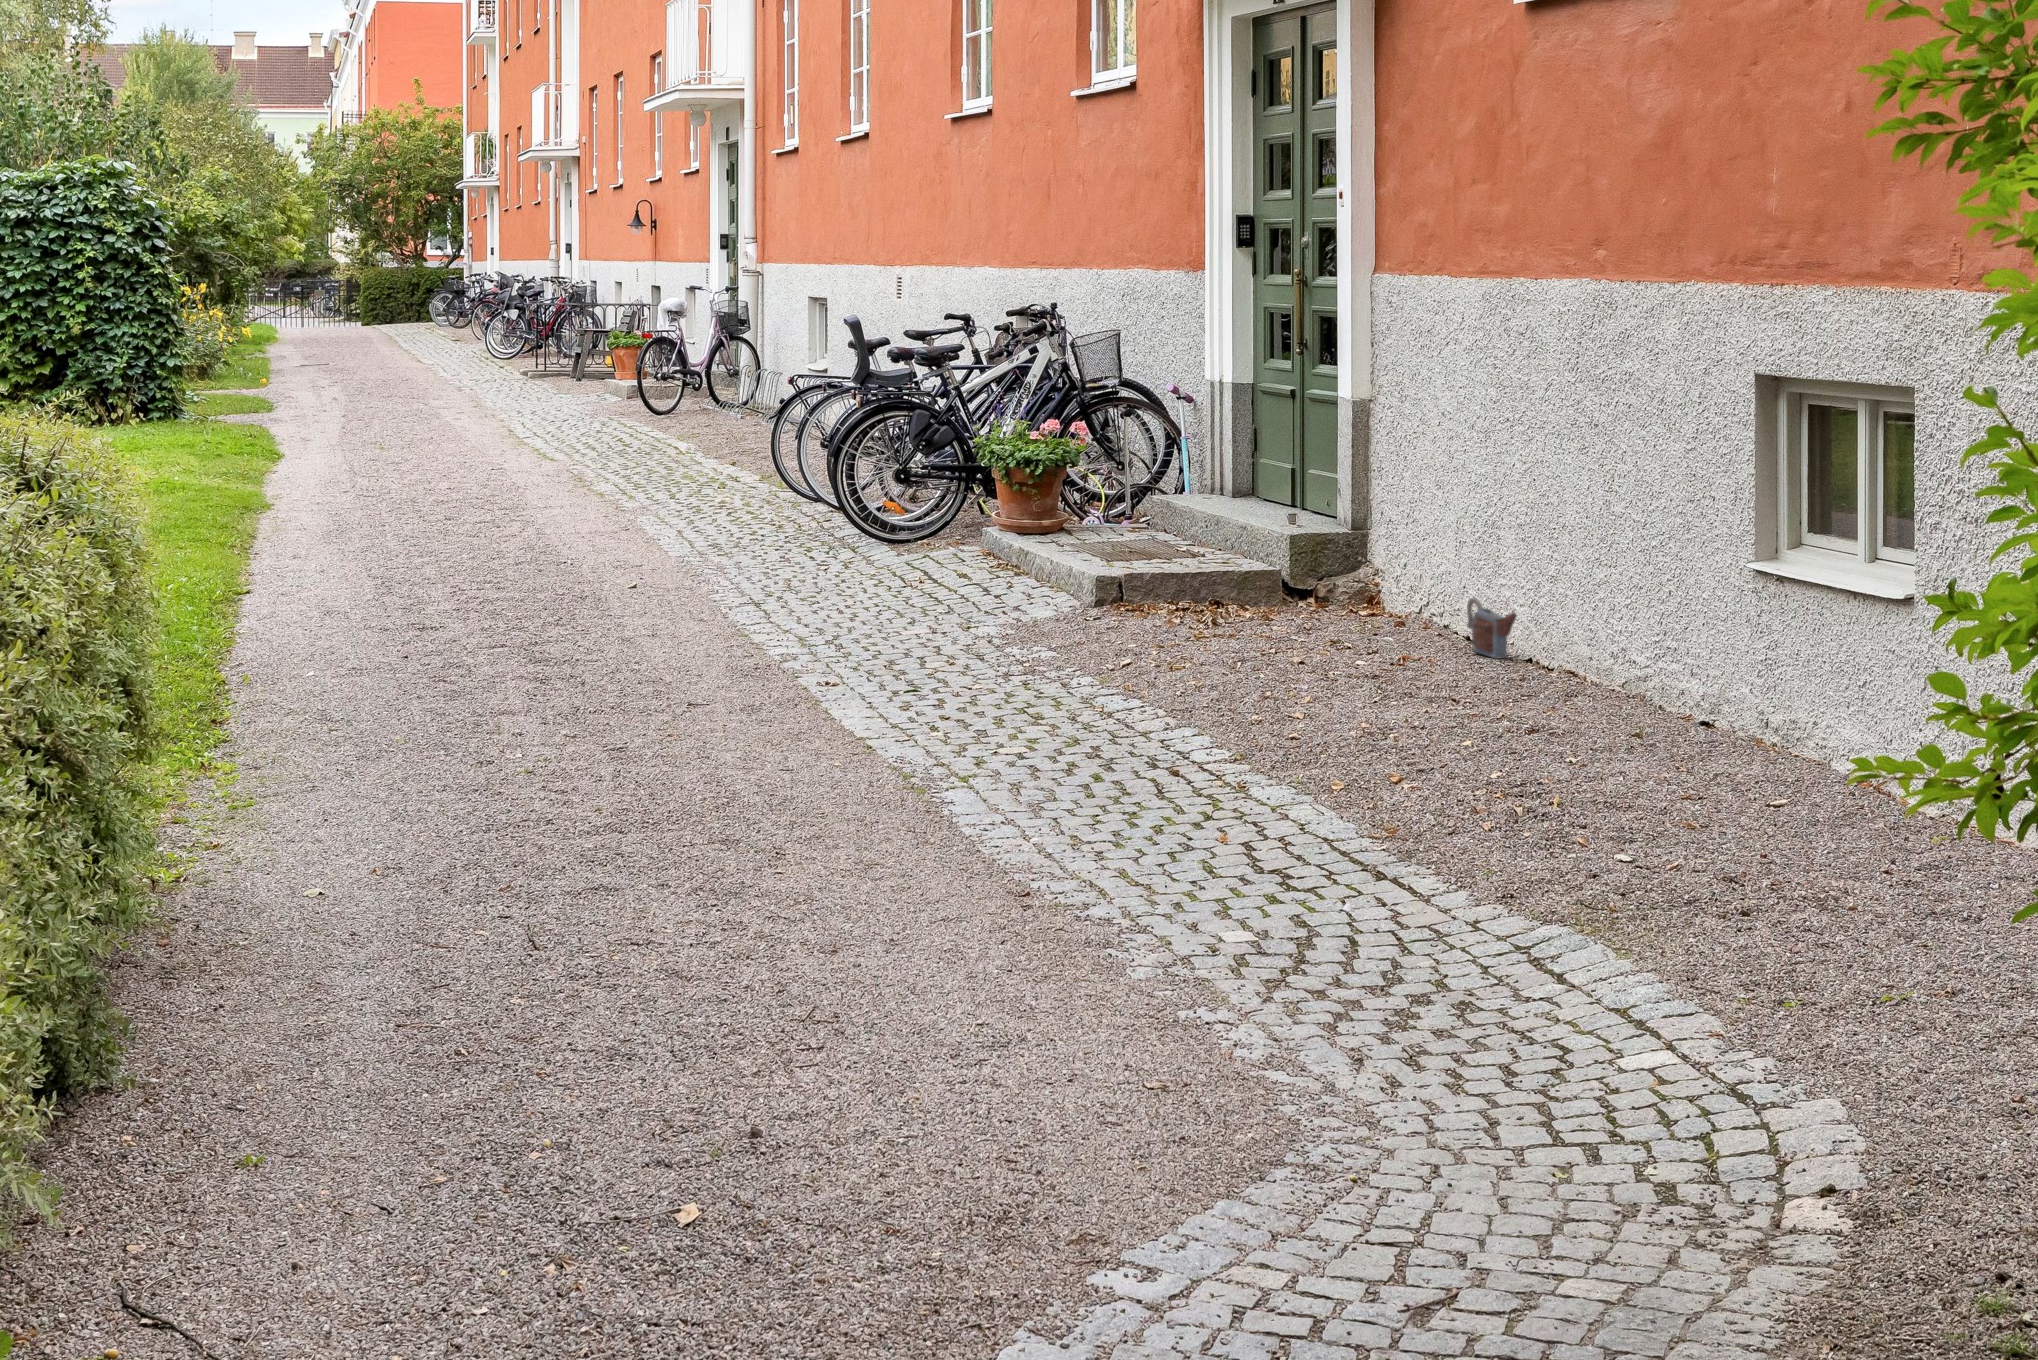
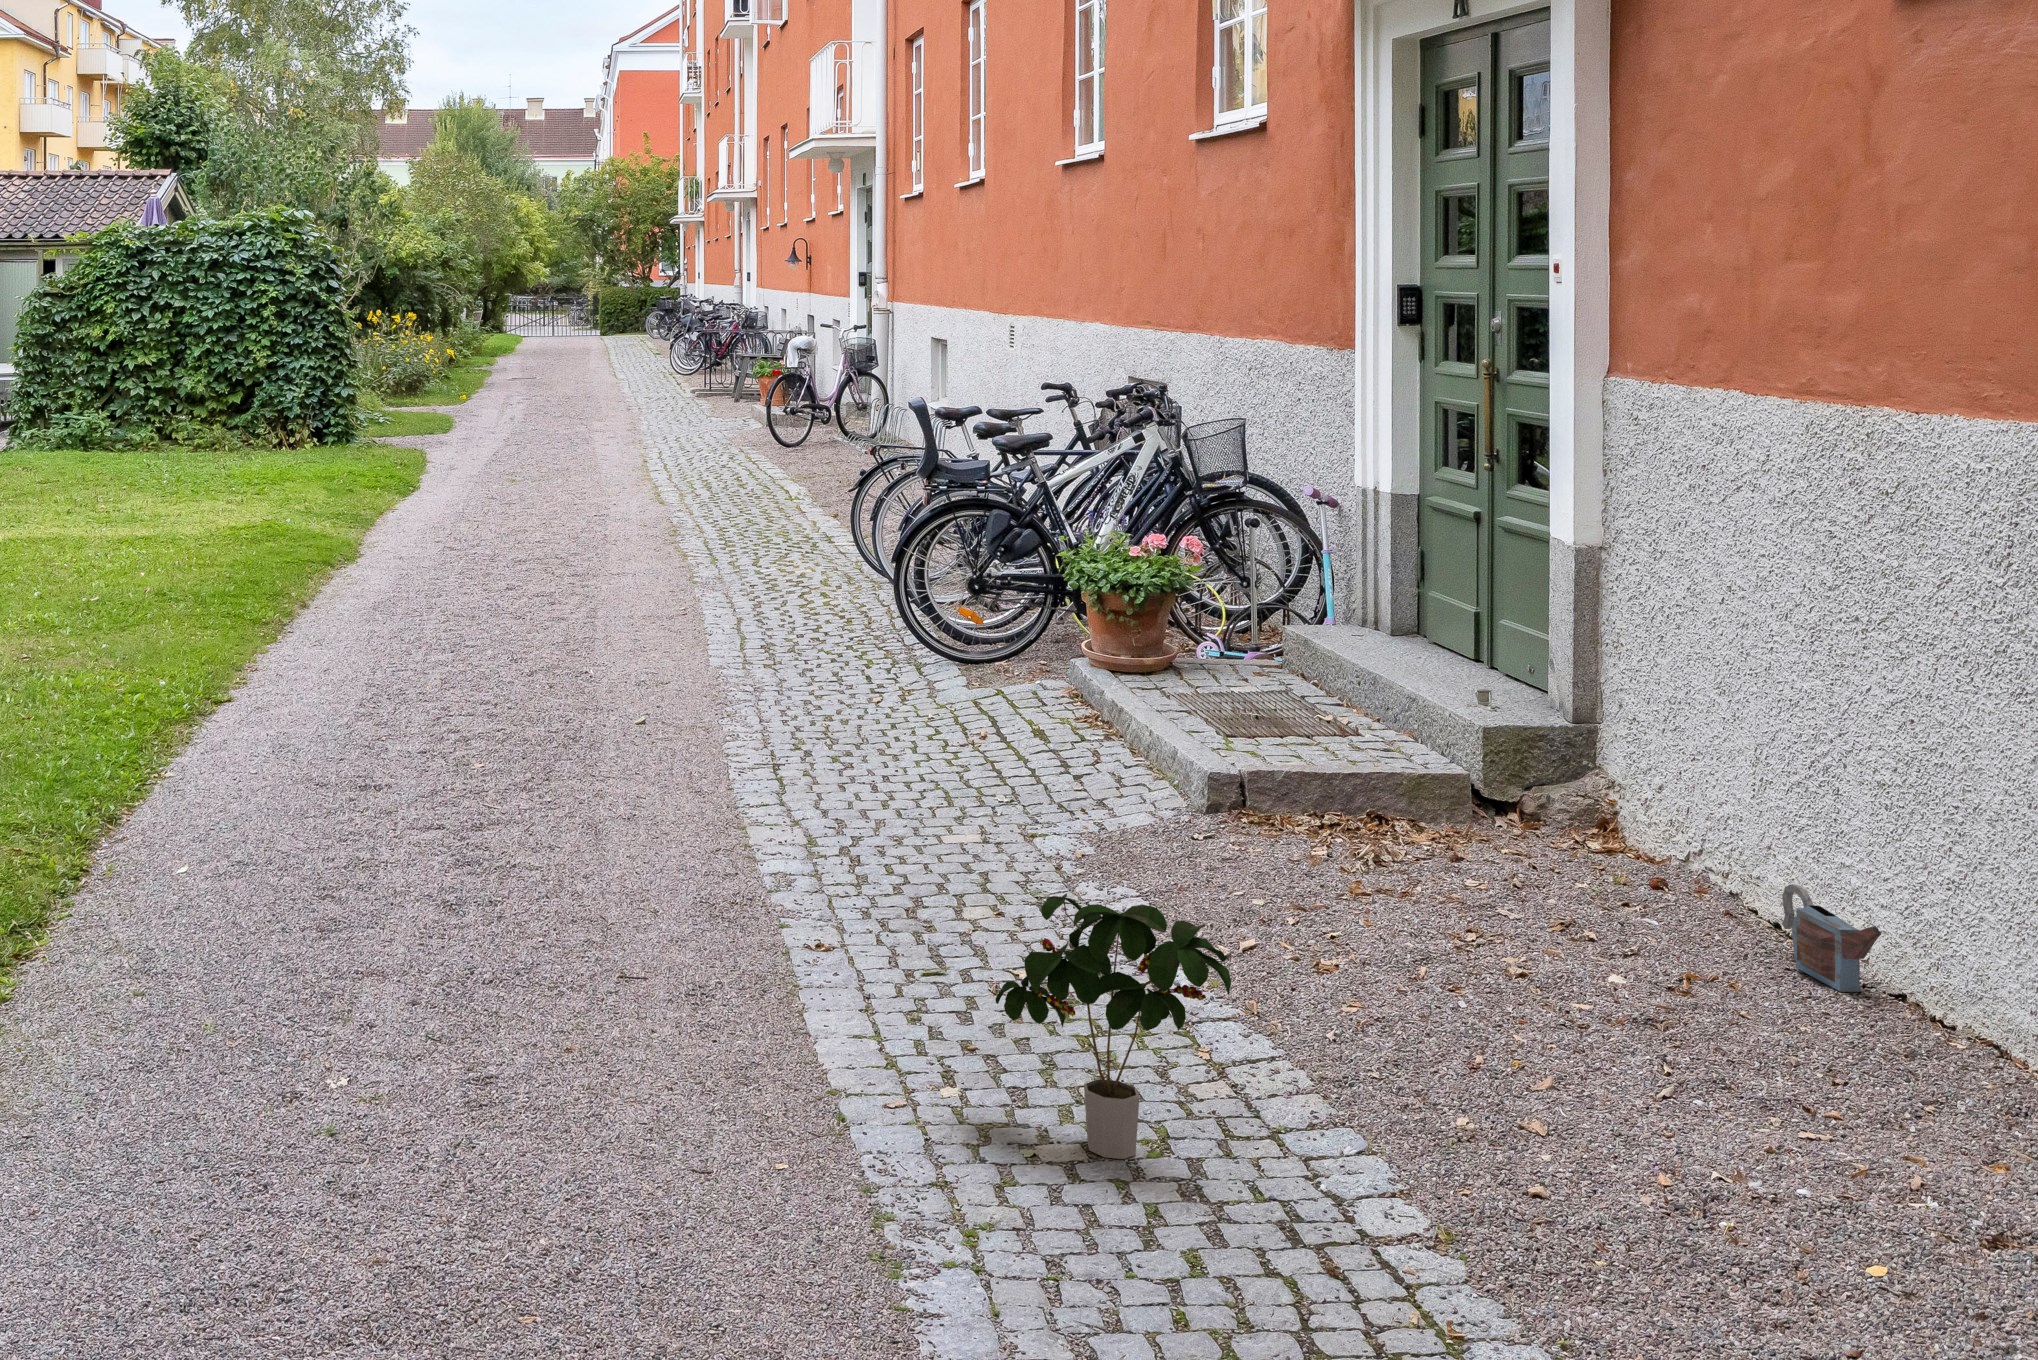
potted plant: none [990,598,1139,764] -> present [996,893,1231,1159]

